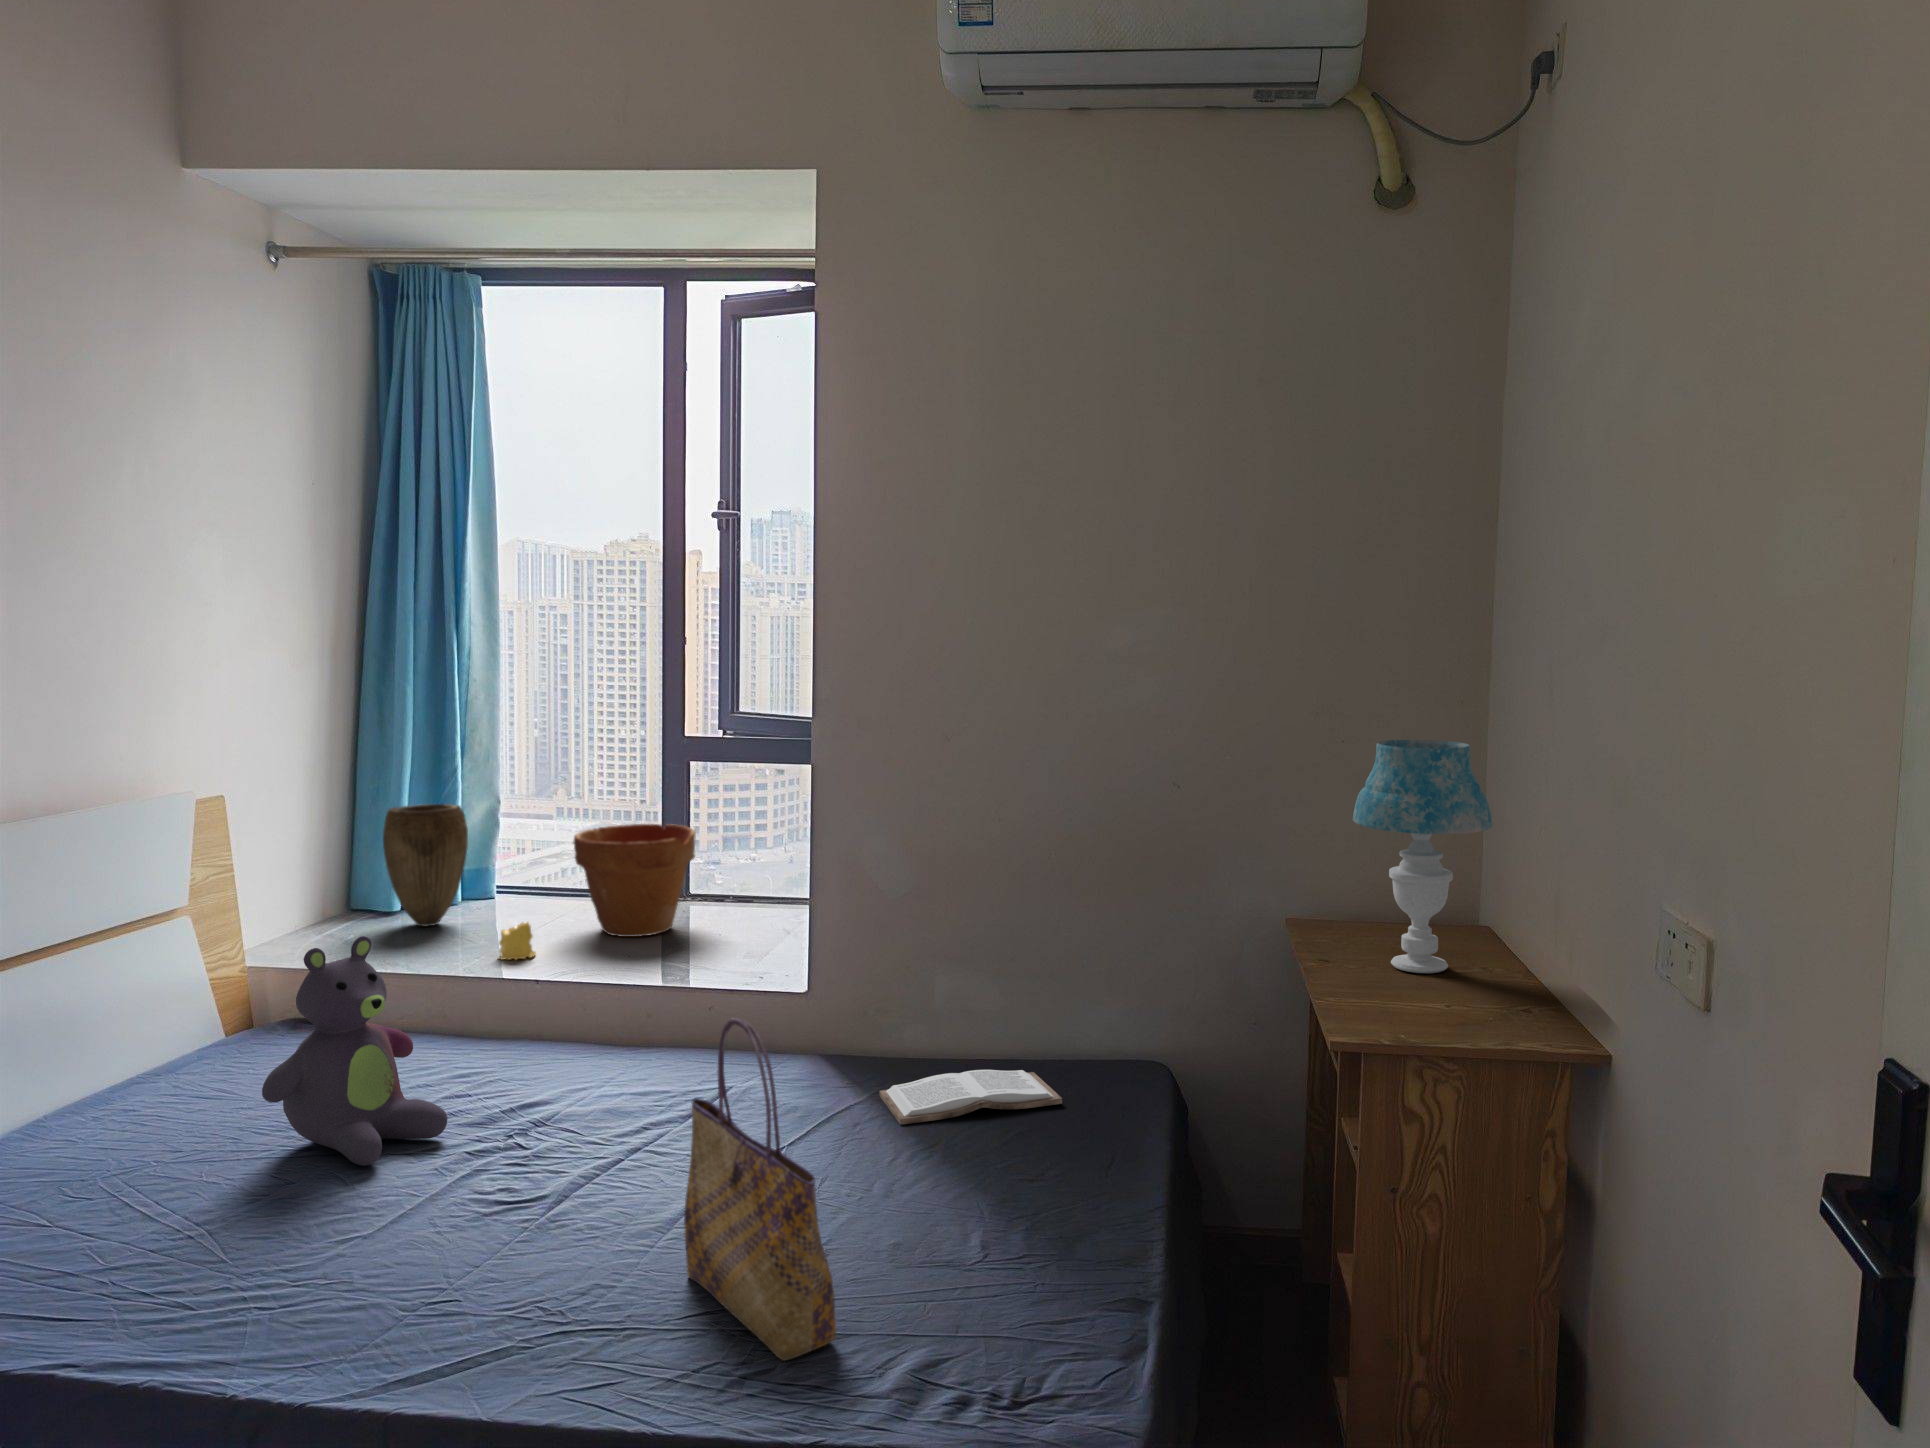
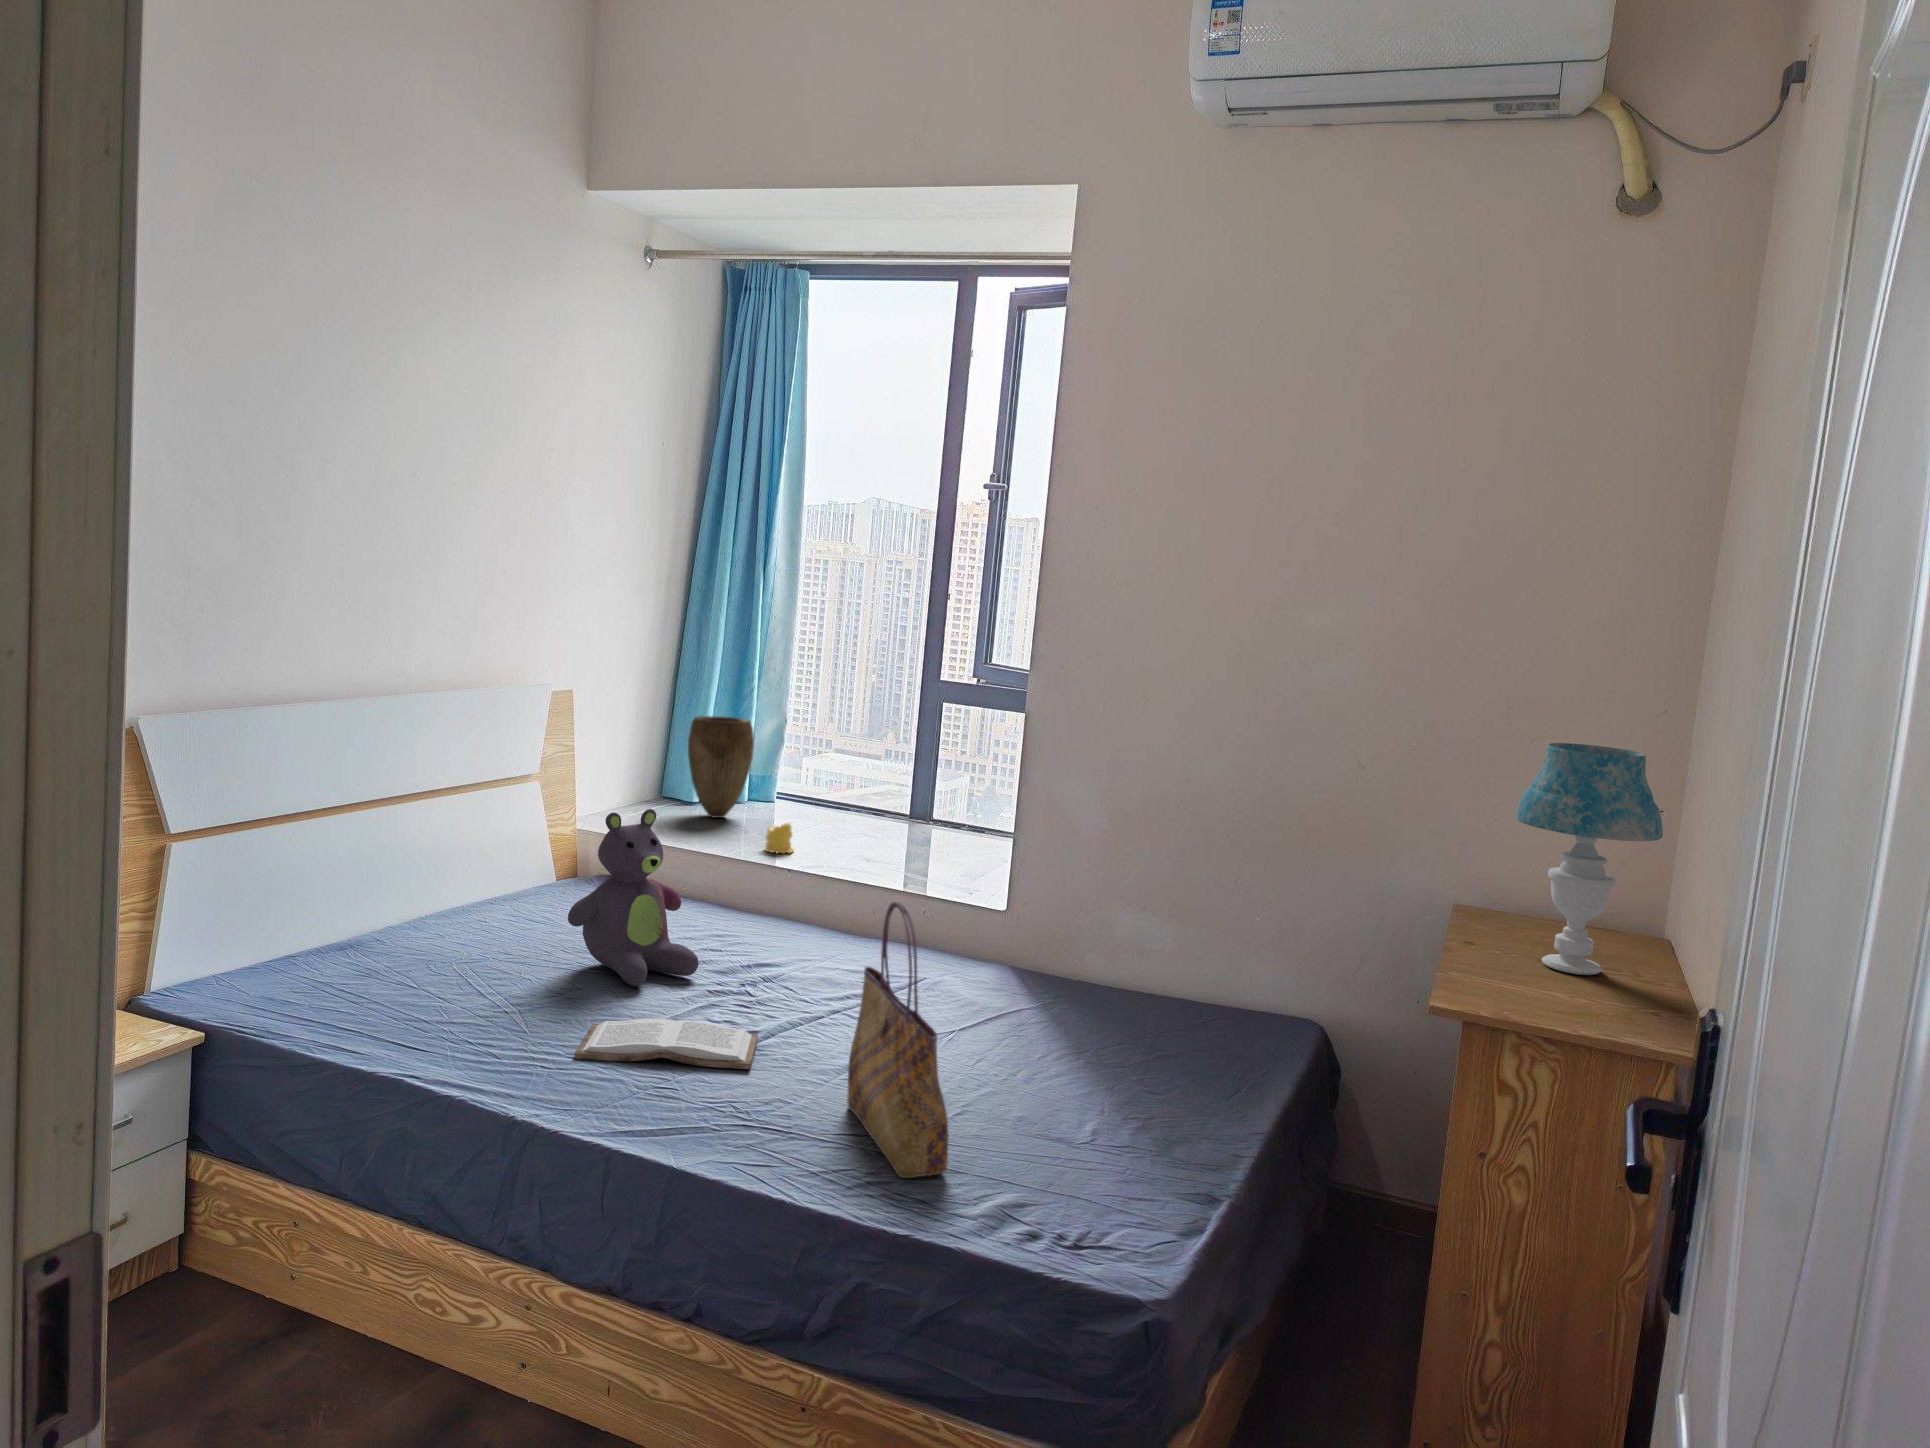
flower pot: present [573,824,696,937] -> none [835,752,938,850]
book: present [879,1070,1062,1125] -> present [575,1019,758,1069]

